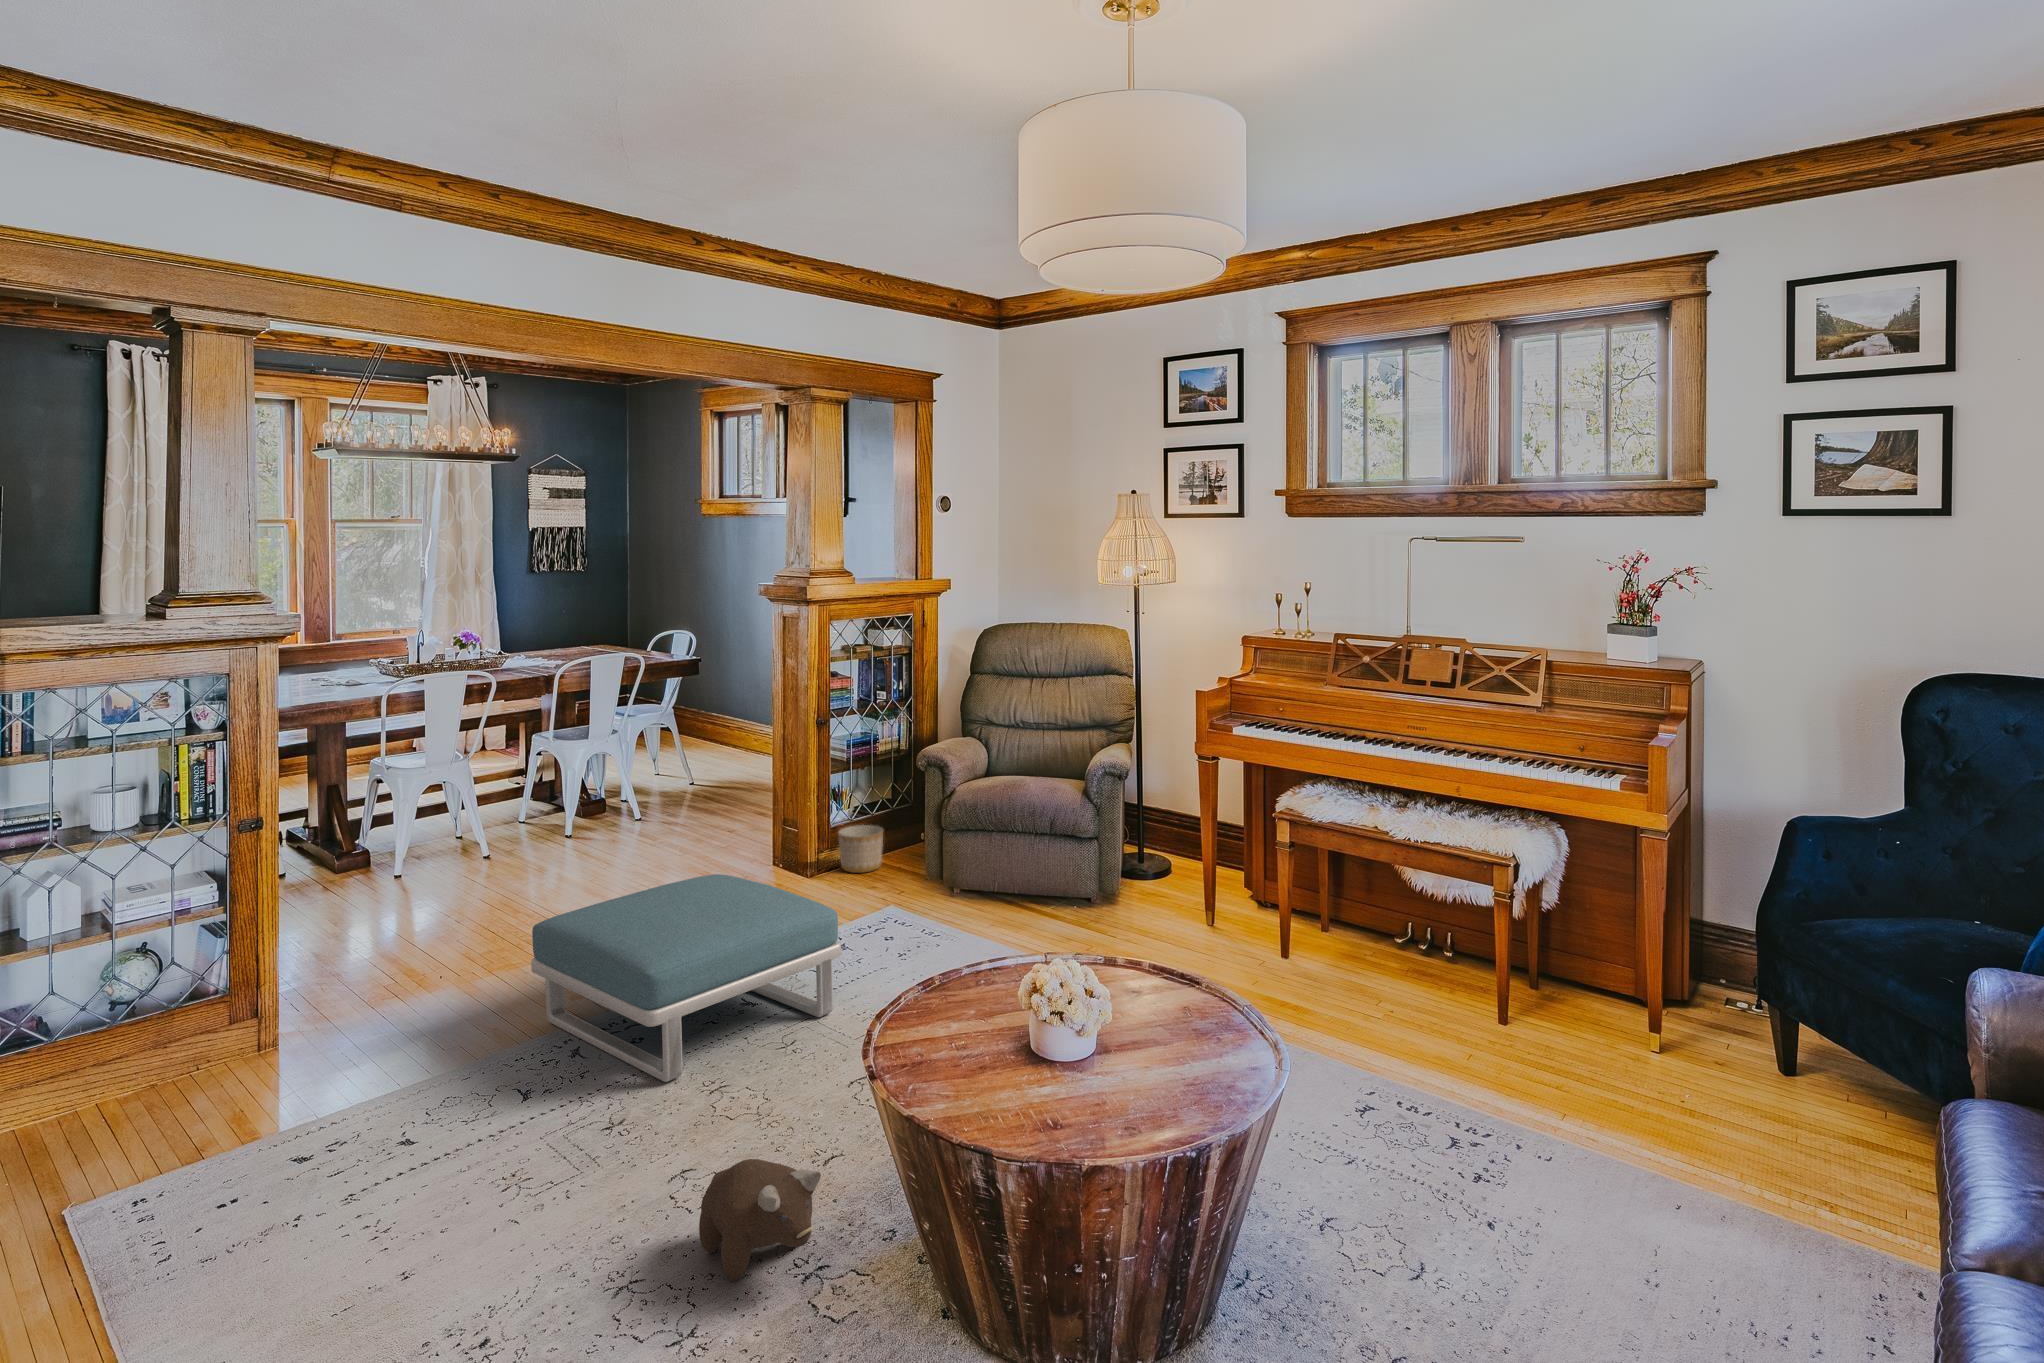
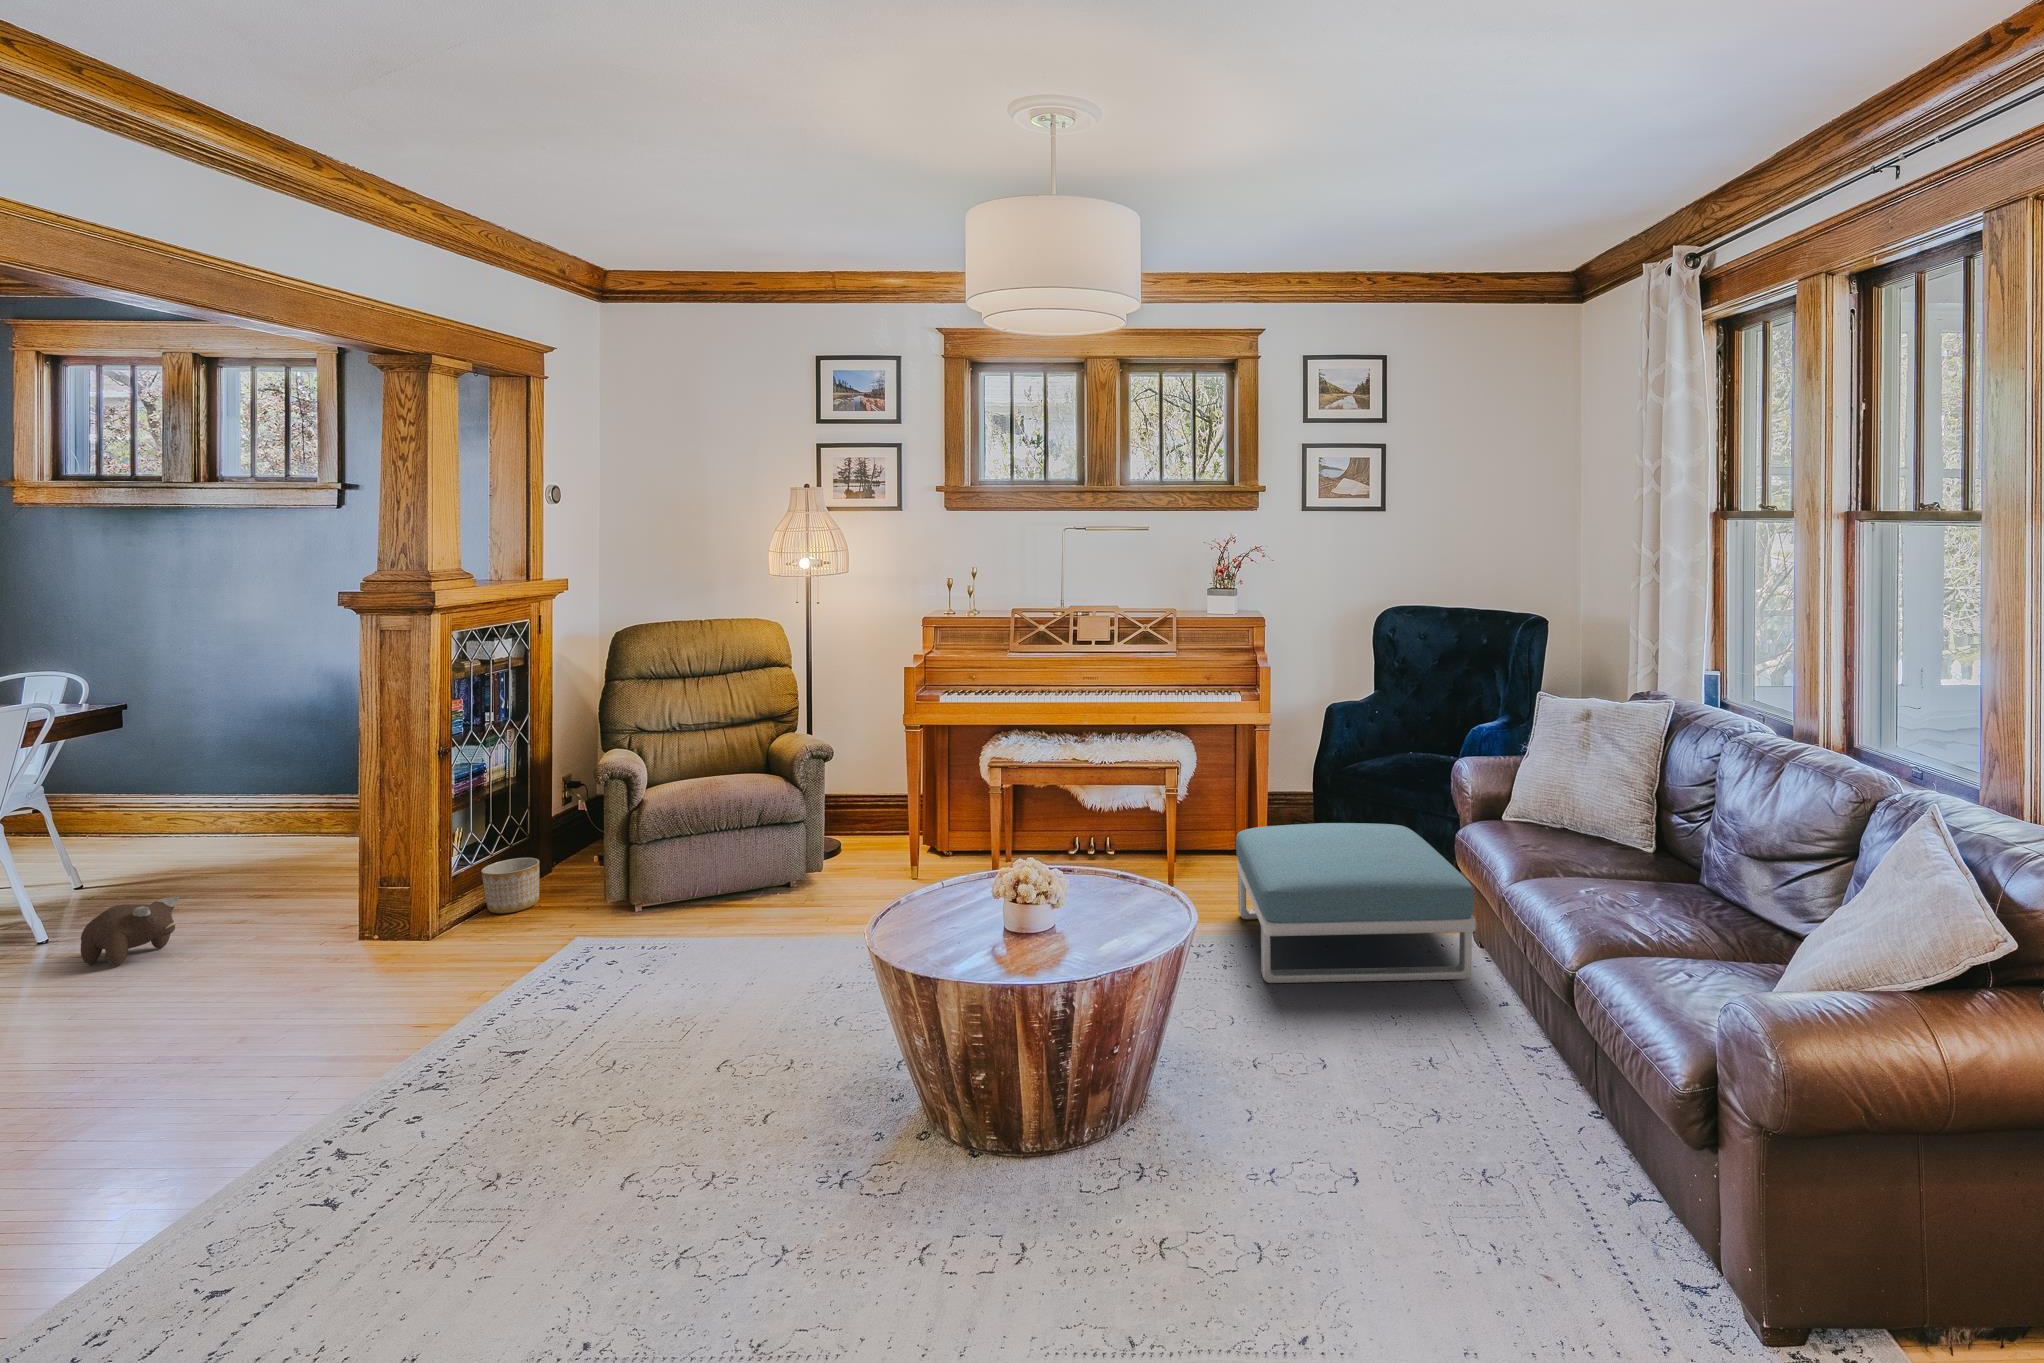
footstool: present [531,874,841,1082] -> present [1236,823,1476,983]
plush toy: present [699,1159,821,1281] -> present [81,896,179,966]

